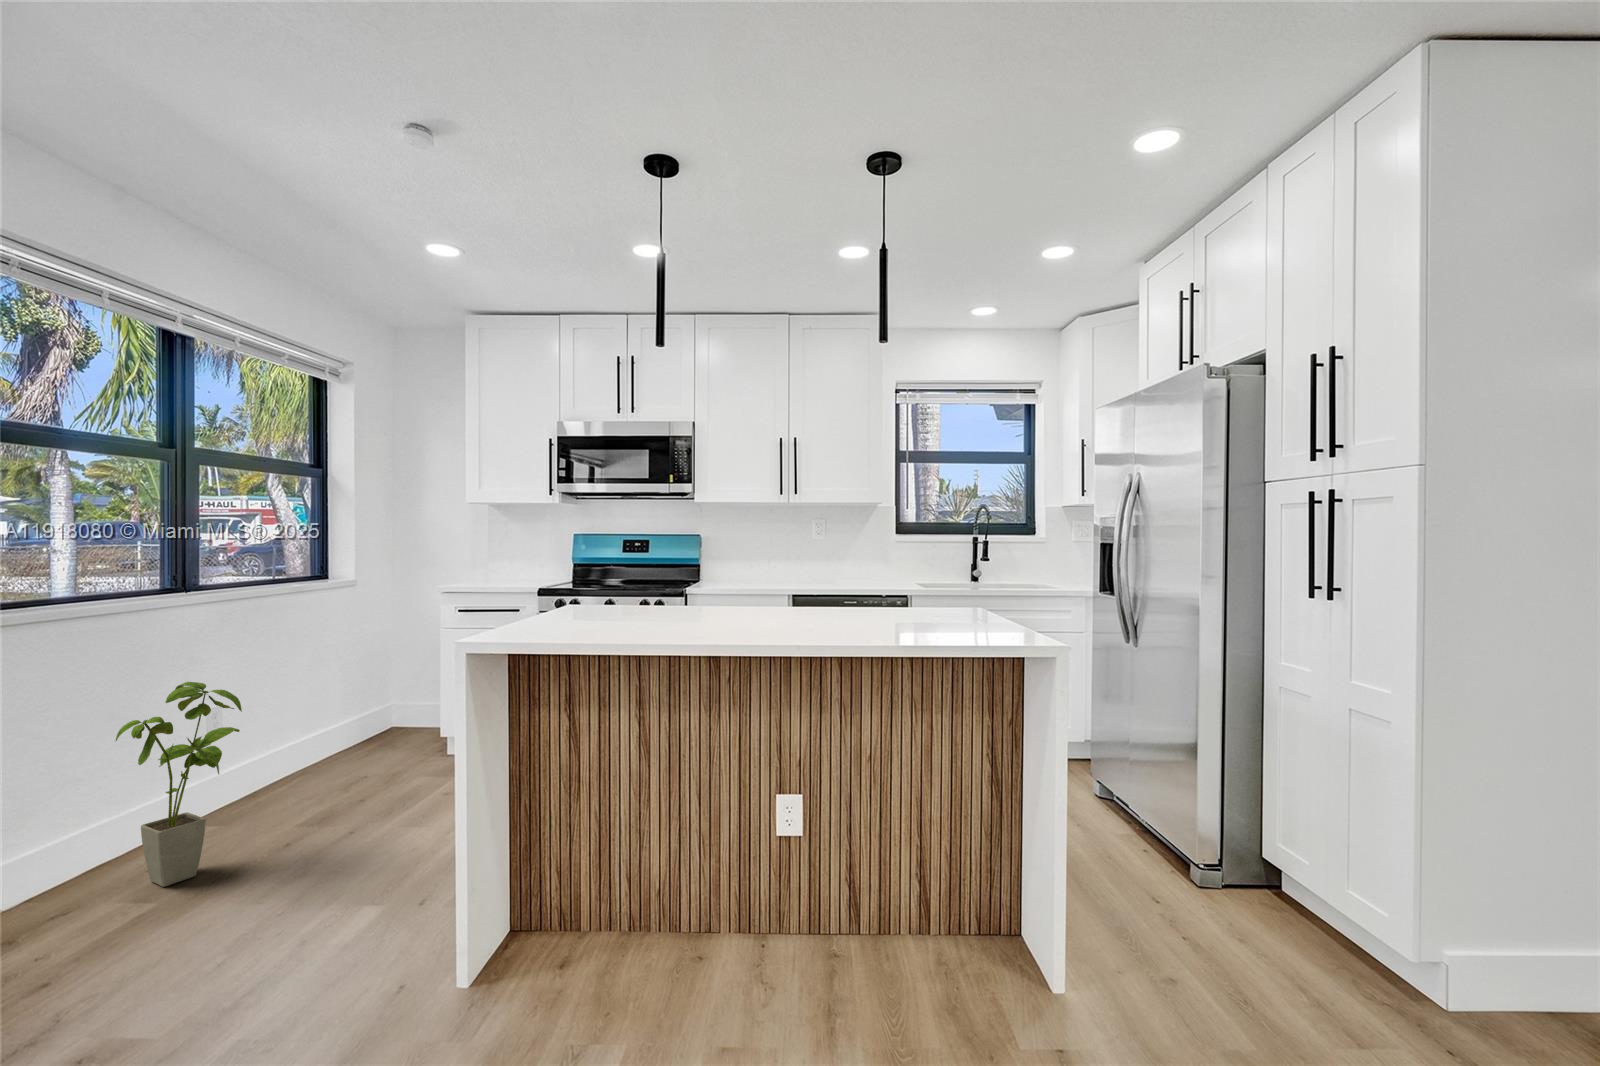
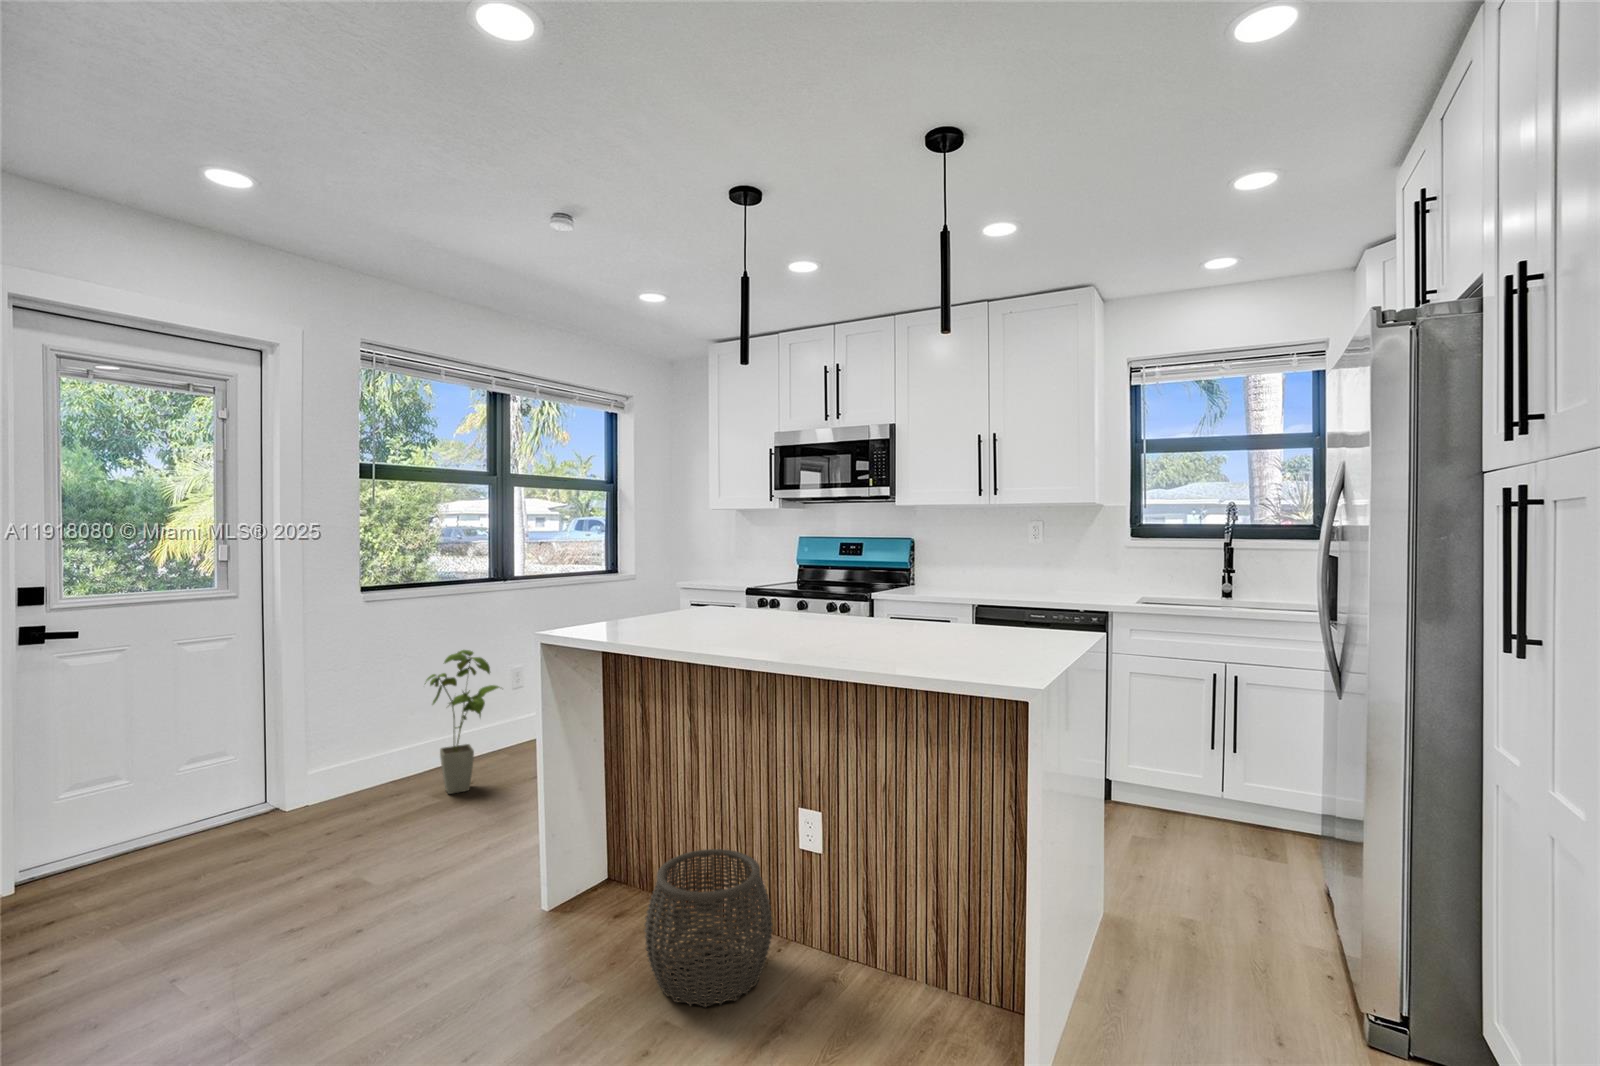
woven basket: none [658,852,793,1023] -> present [644,849,773,1007]

